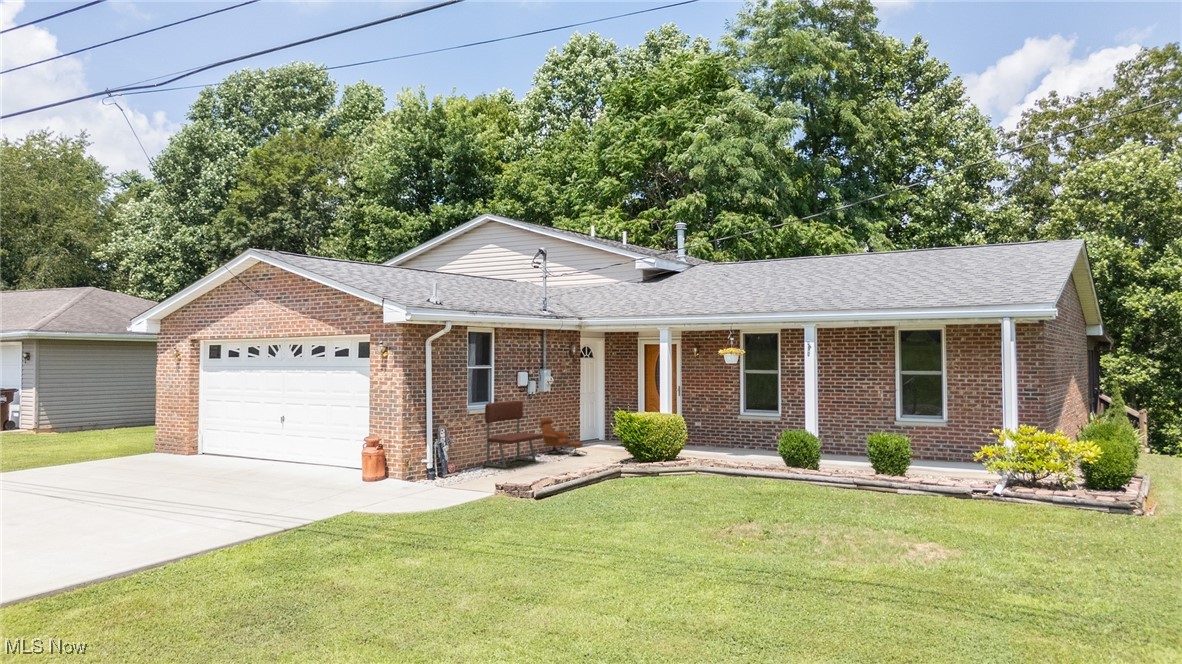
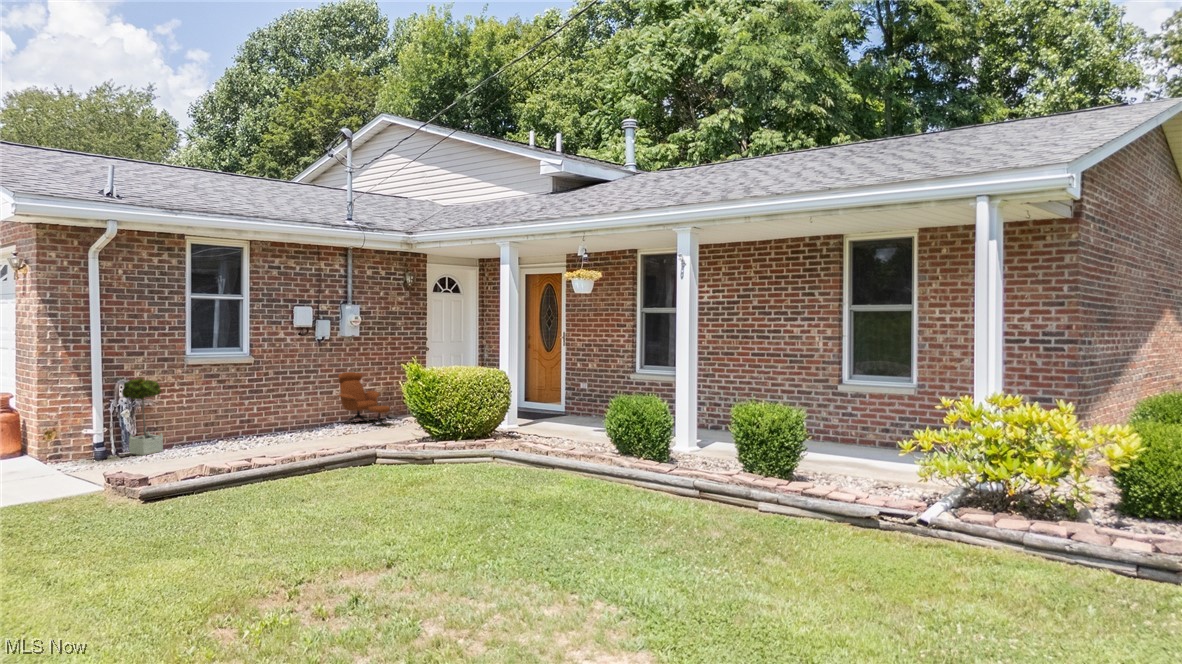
bench: present [485,401,543,468] -> none [215,346,313,442]
potted tree: none [449,424,472,477] -> present [122,378,163,455]

